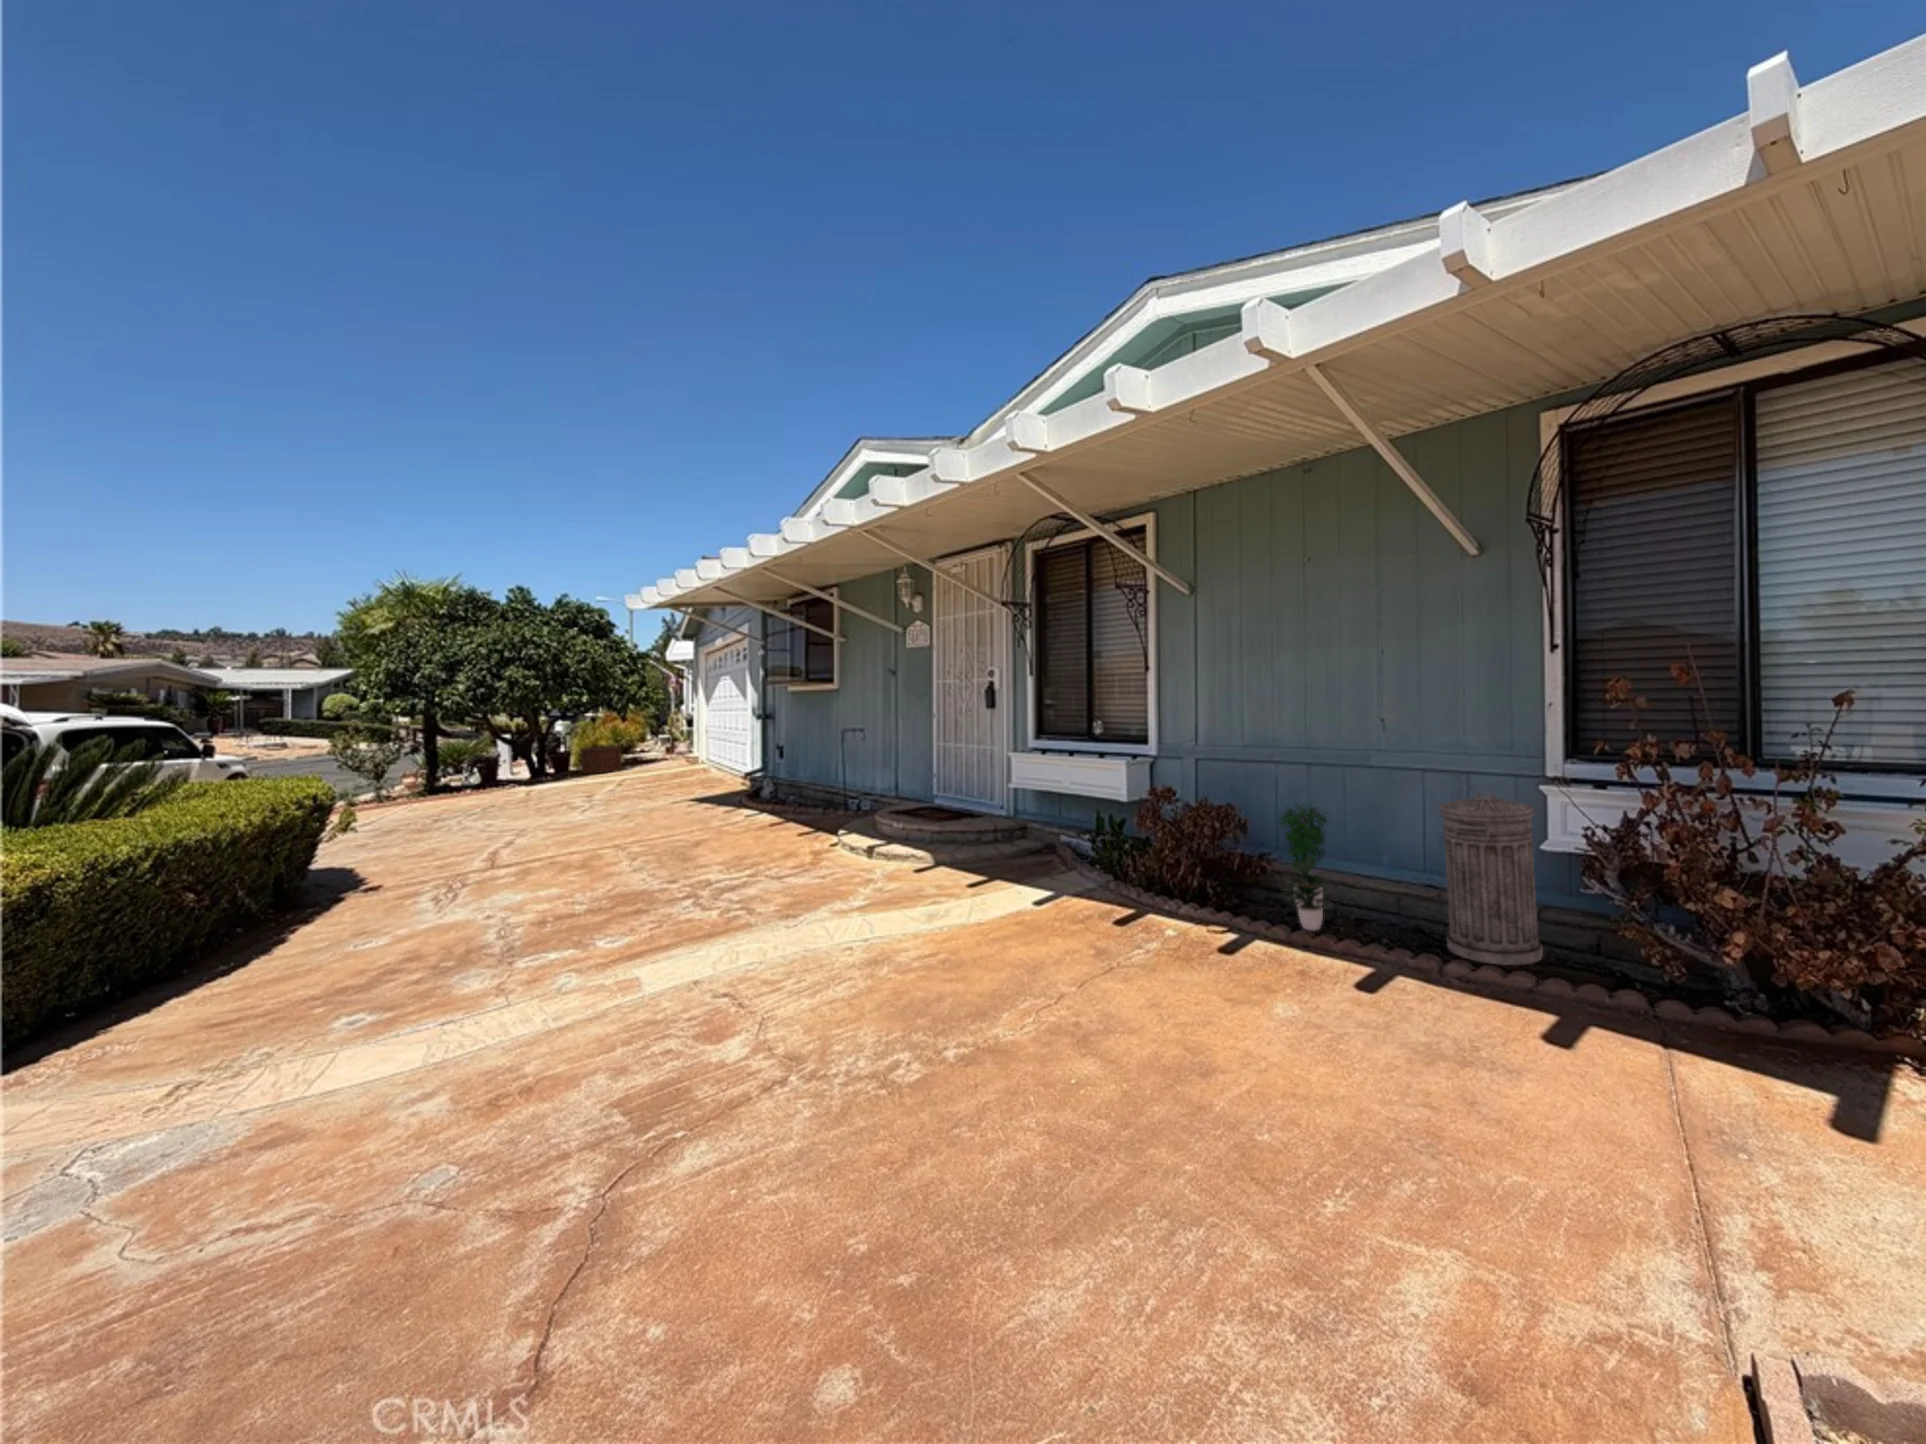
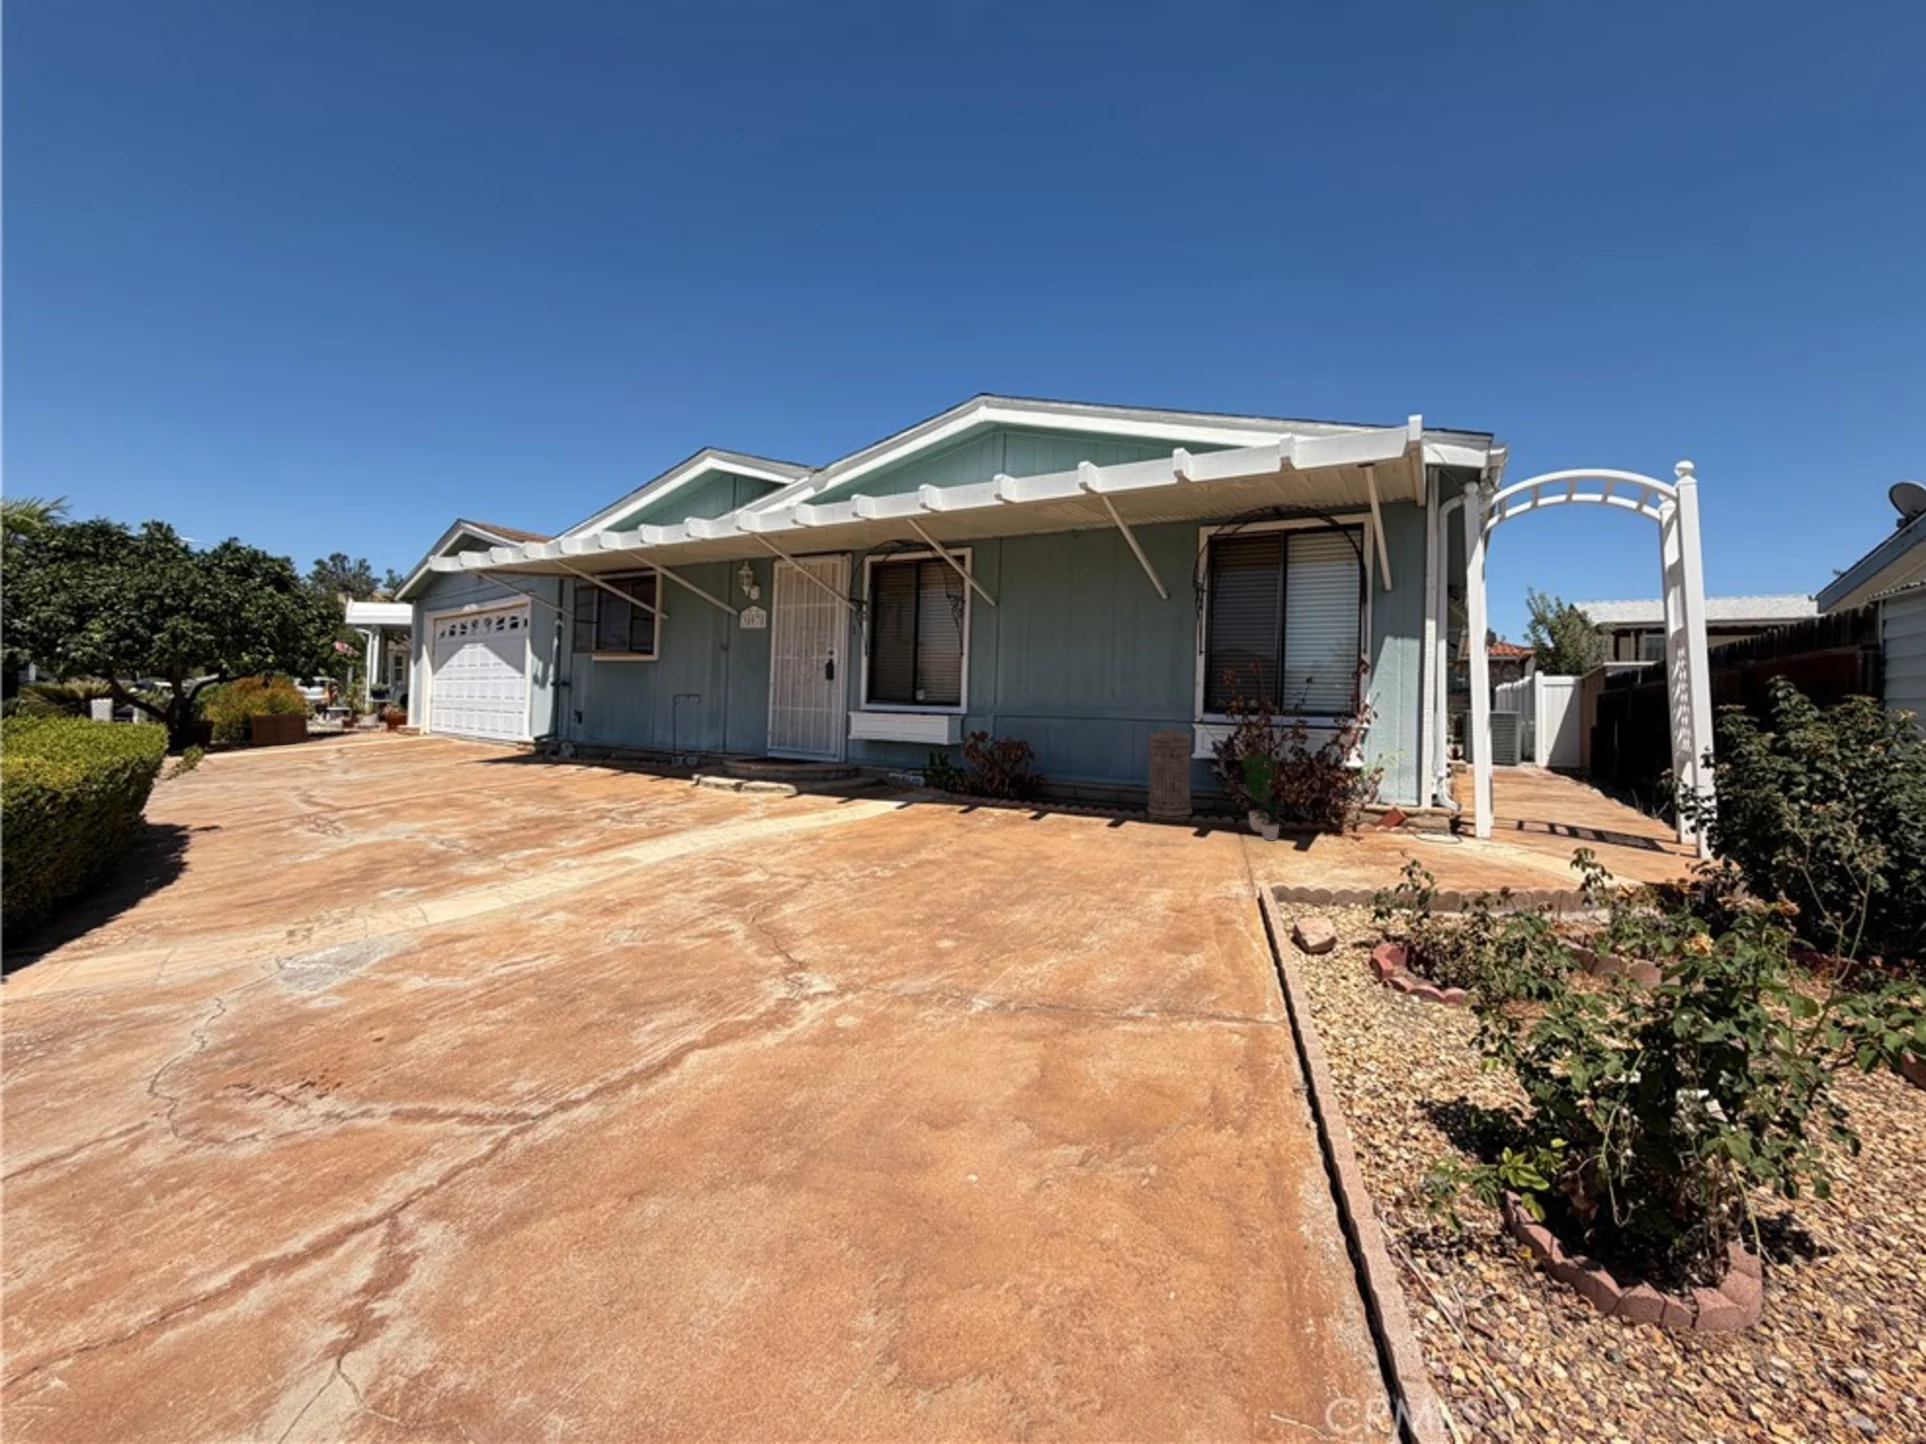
potted plant: present [1278,803,1330,931] -> present [1241,753,1285,840]

